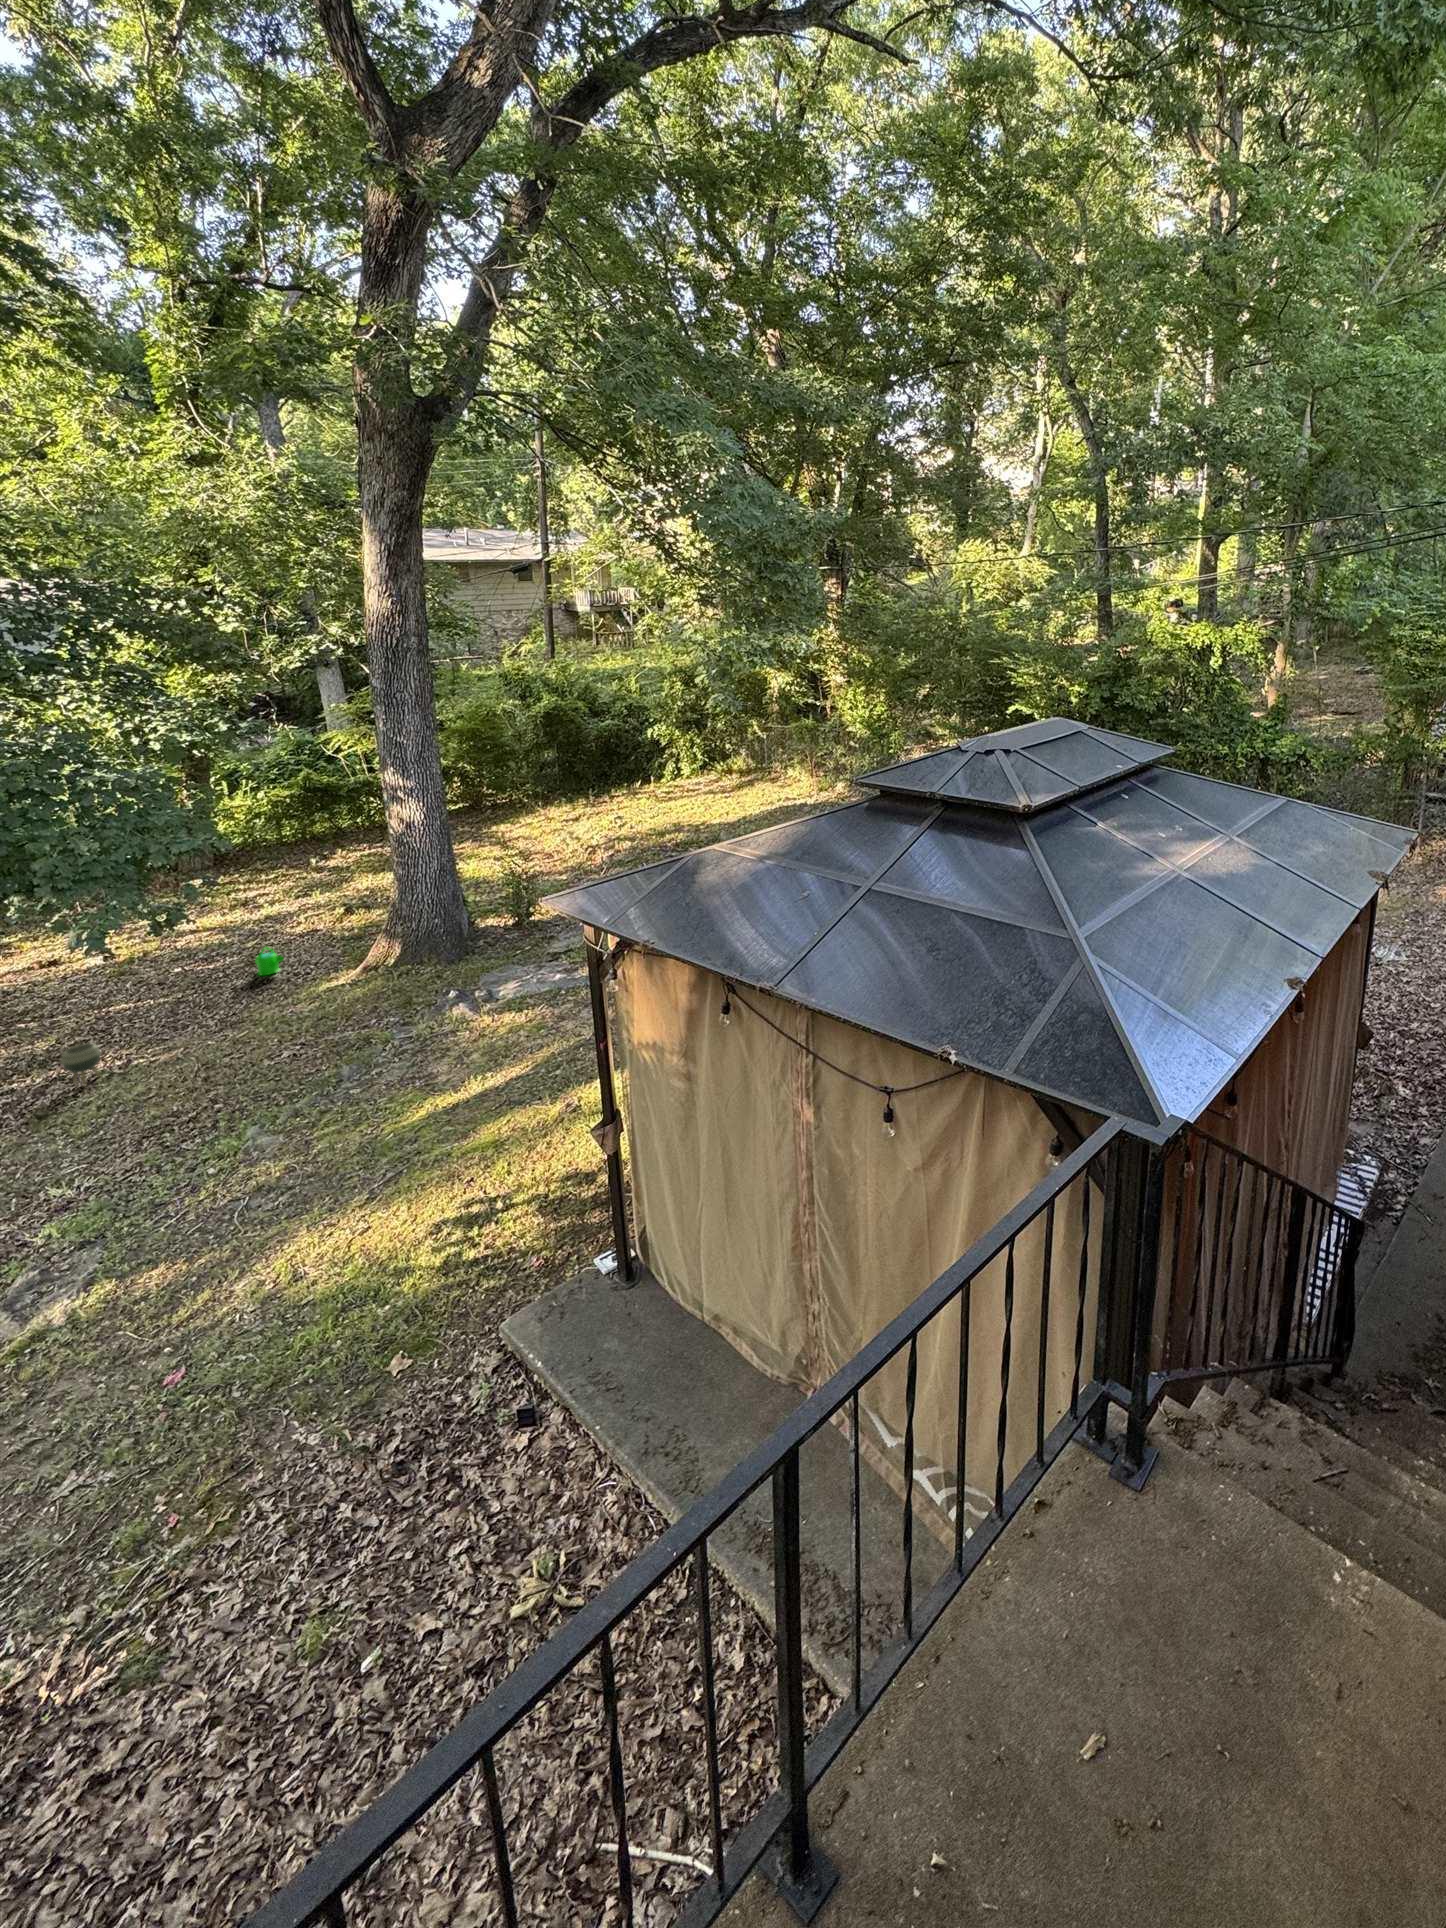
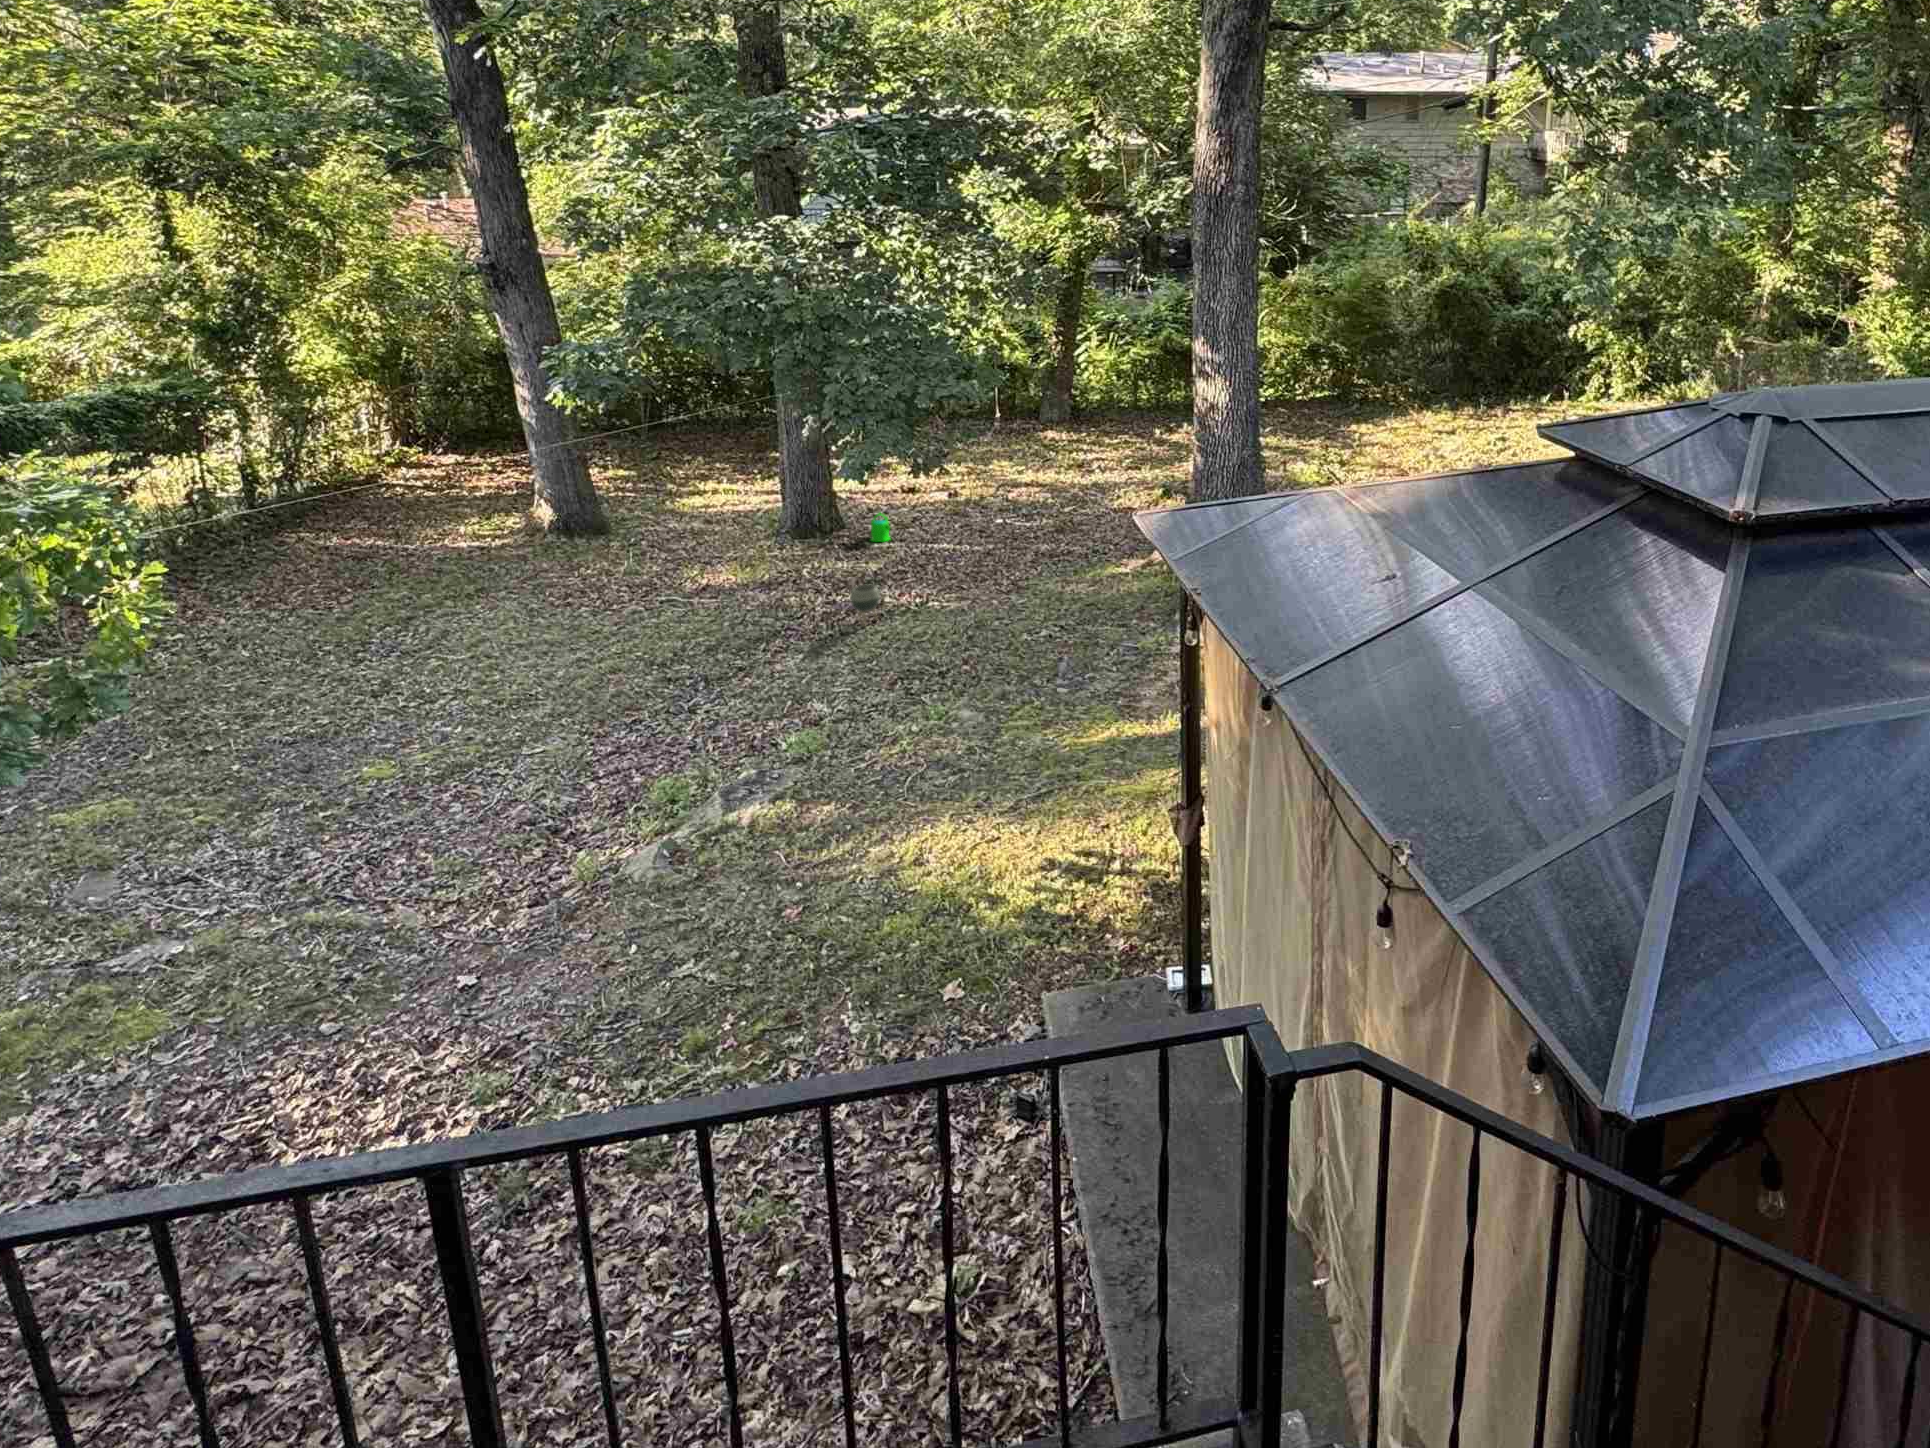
watering can: present [255,947,284,975] -> present [871,513,890,542]

